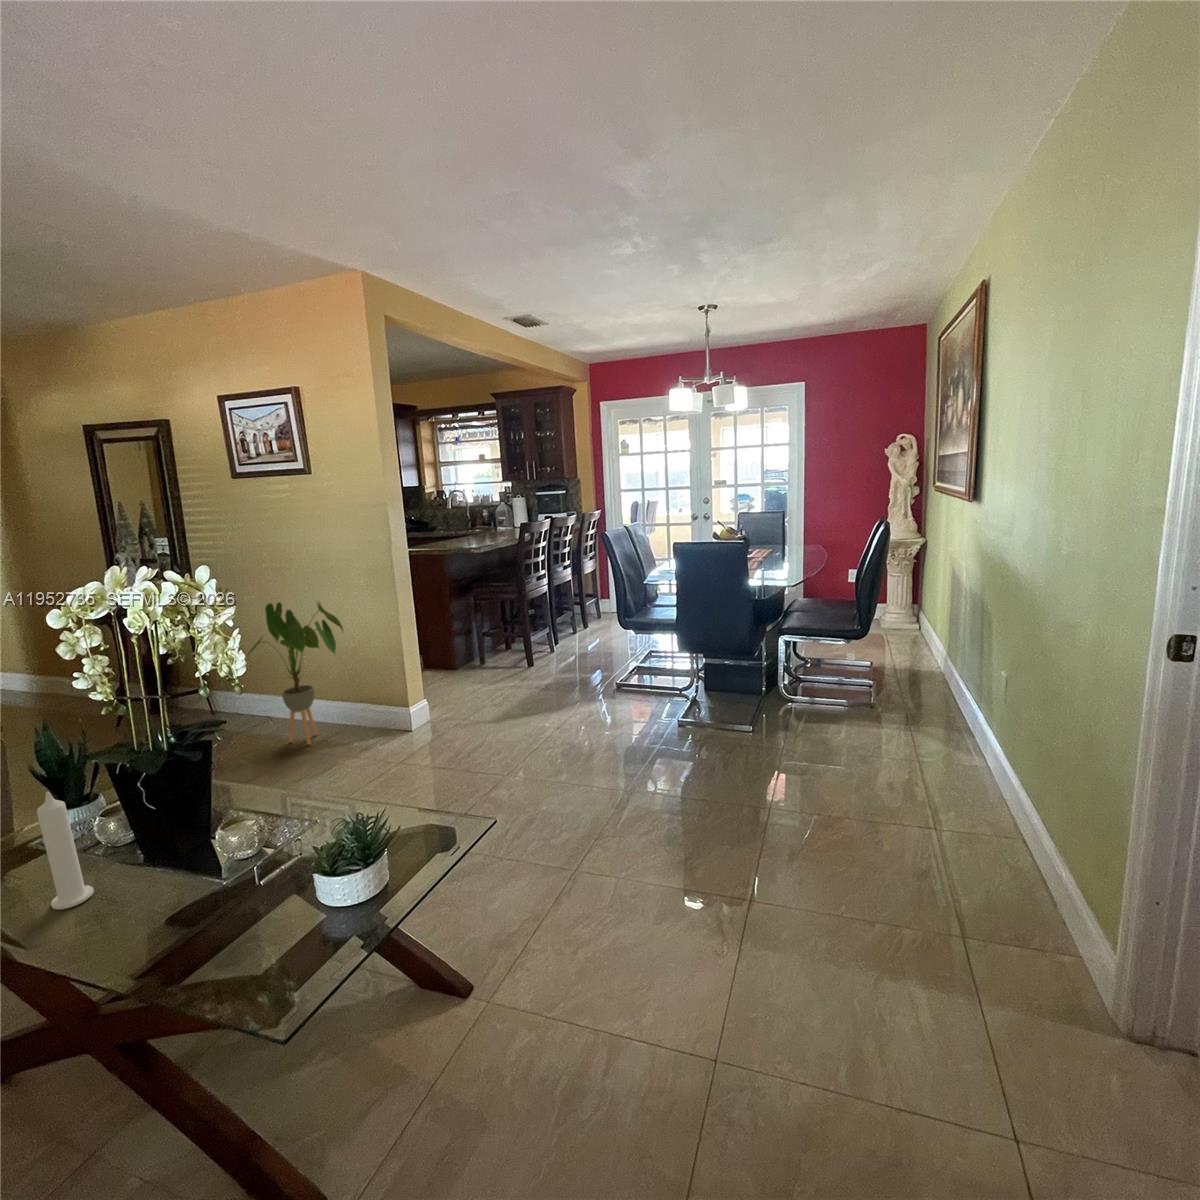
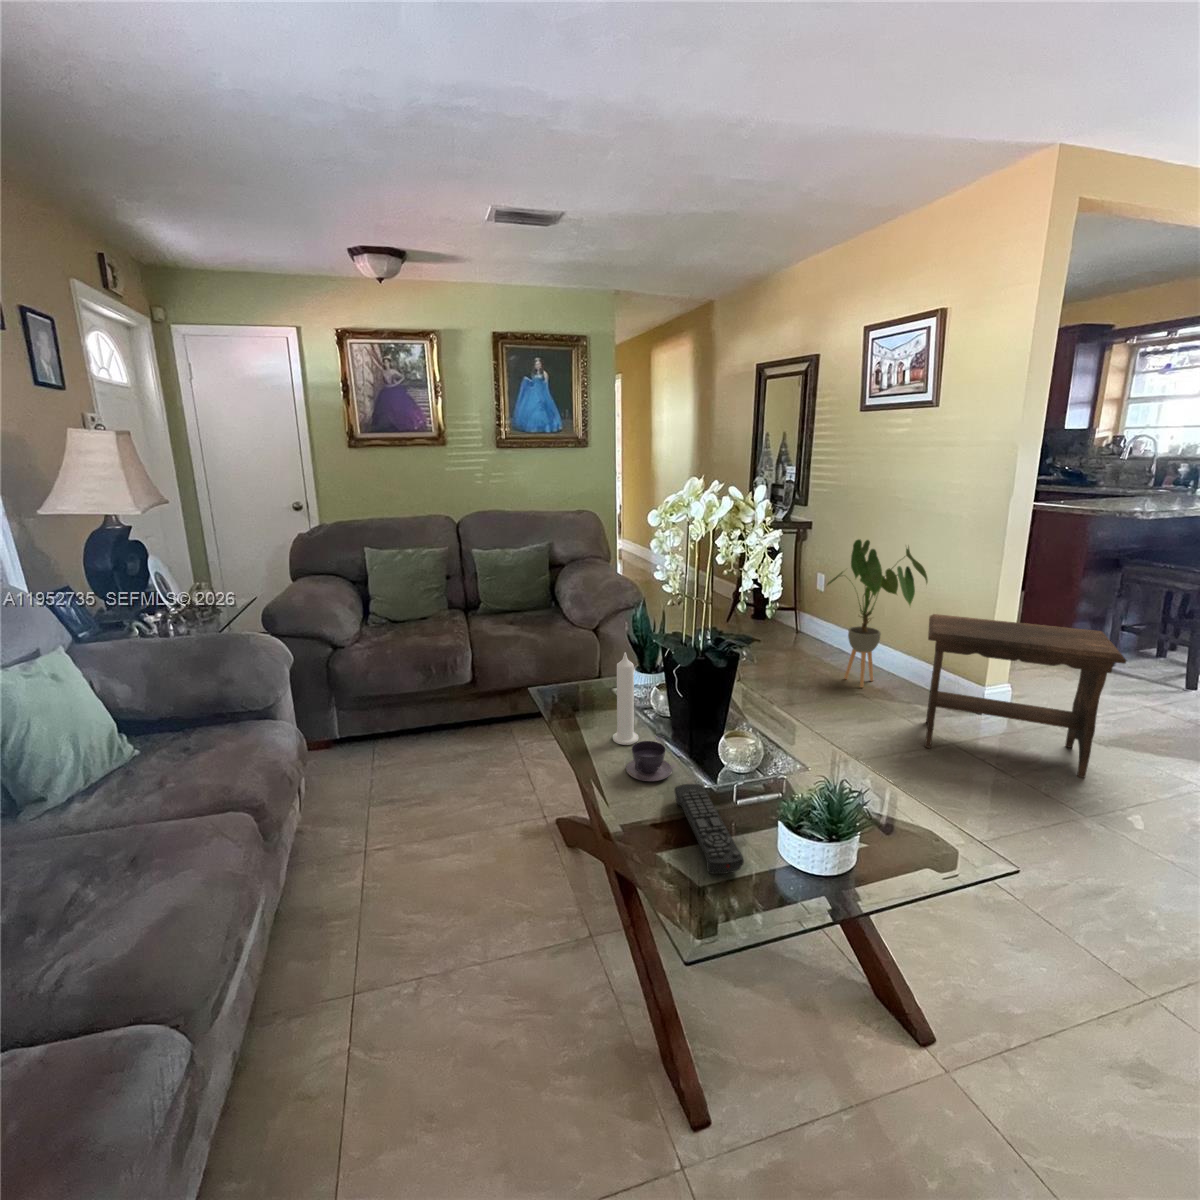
footstool: none [356,637,497,773] -> present [925,614,1126,778]
teacup: none [94,876,163,931] -> present [626,741,672,781]
remote control: none [178,891,293,963] -> present [674,784,744,874]

